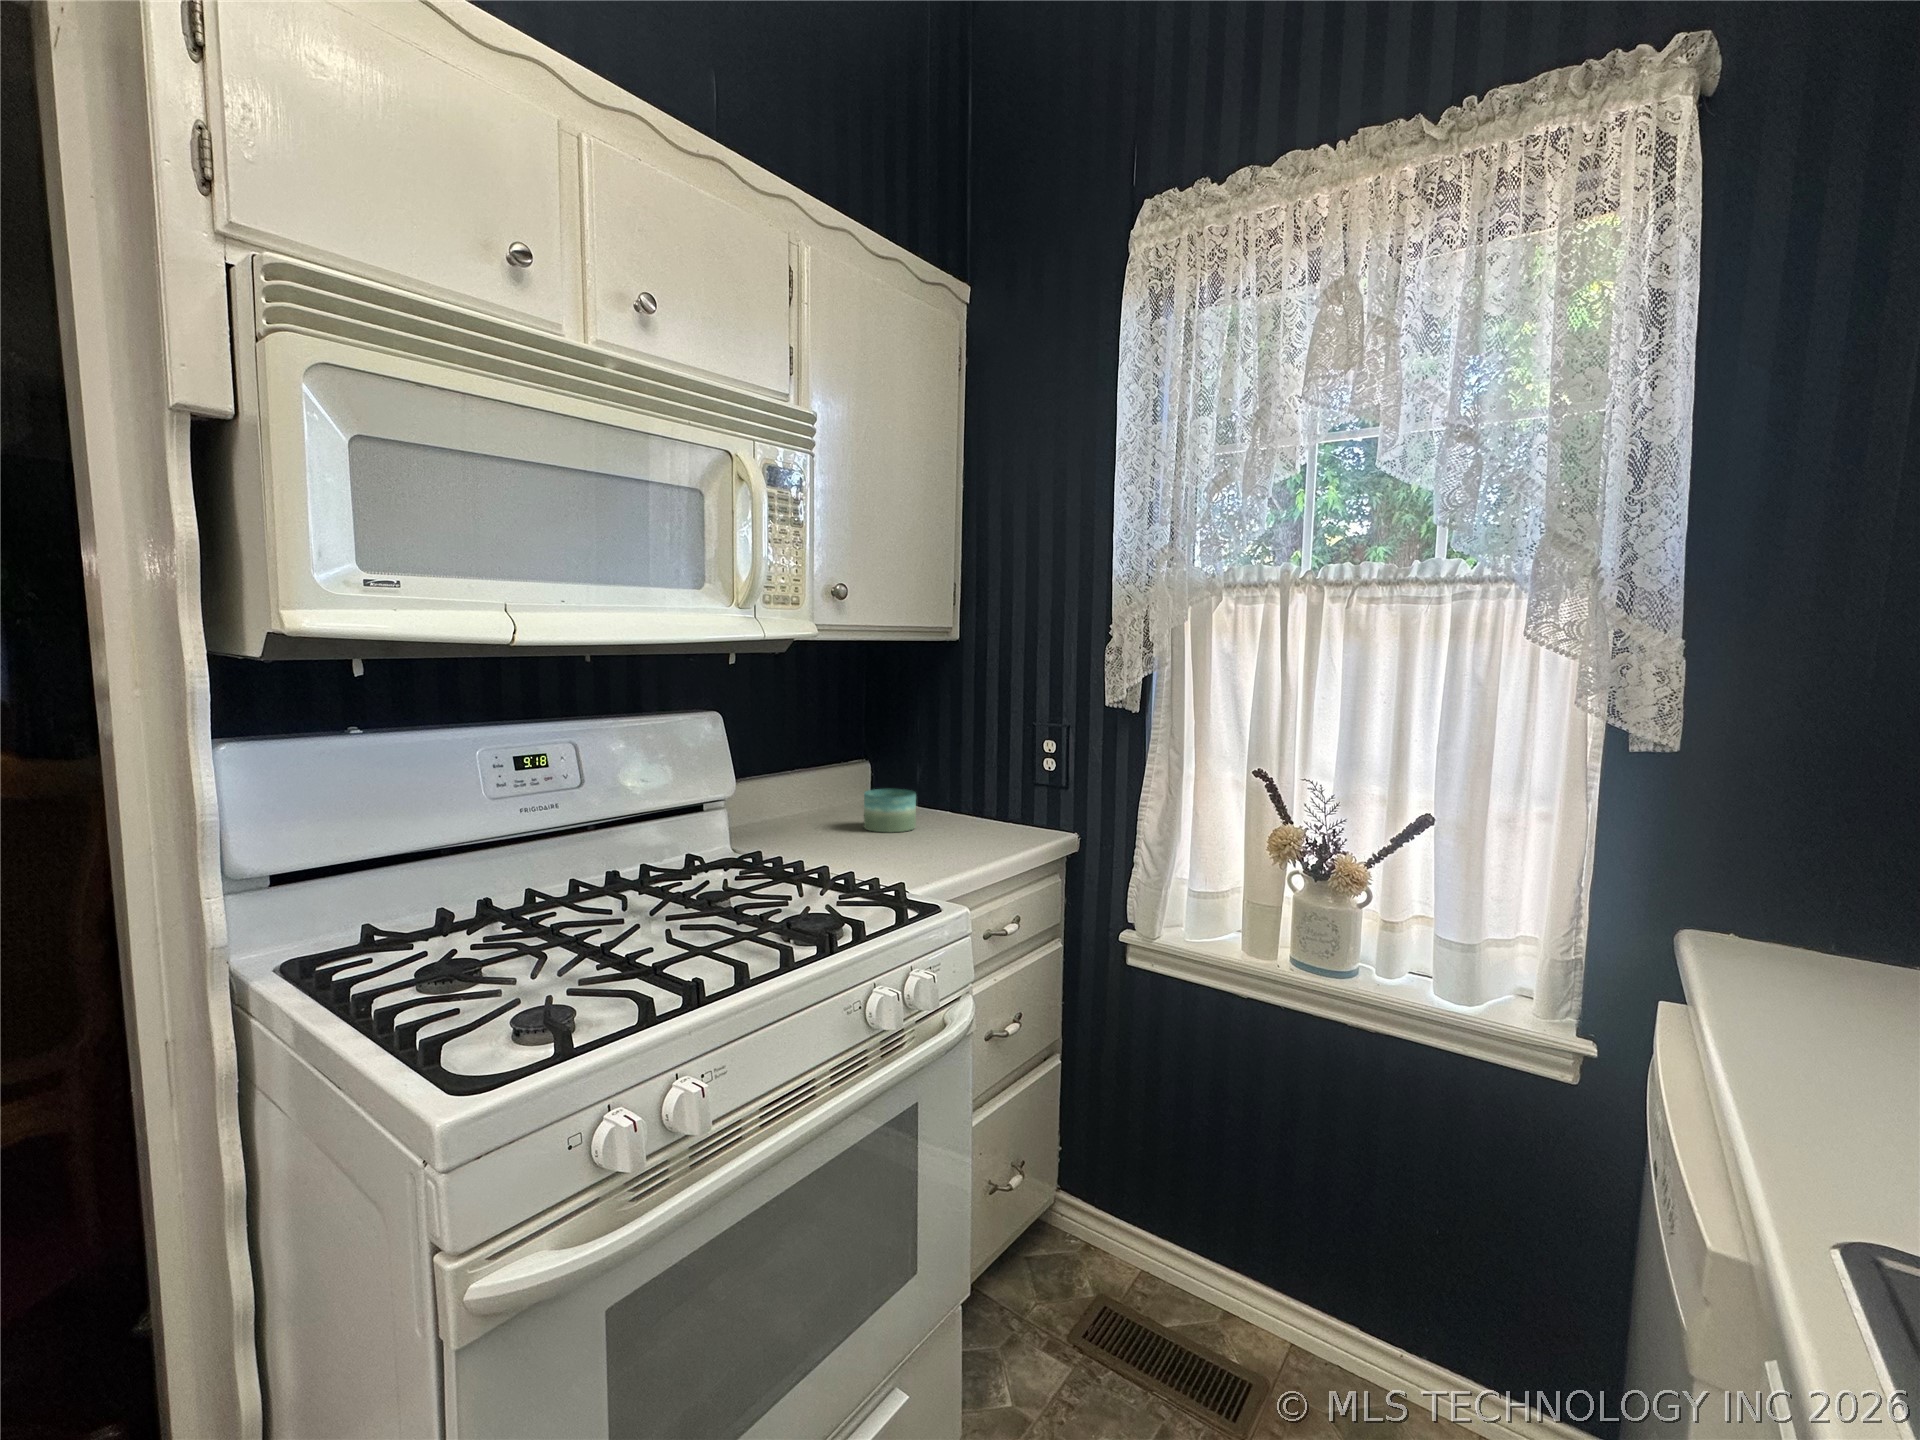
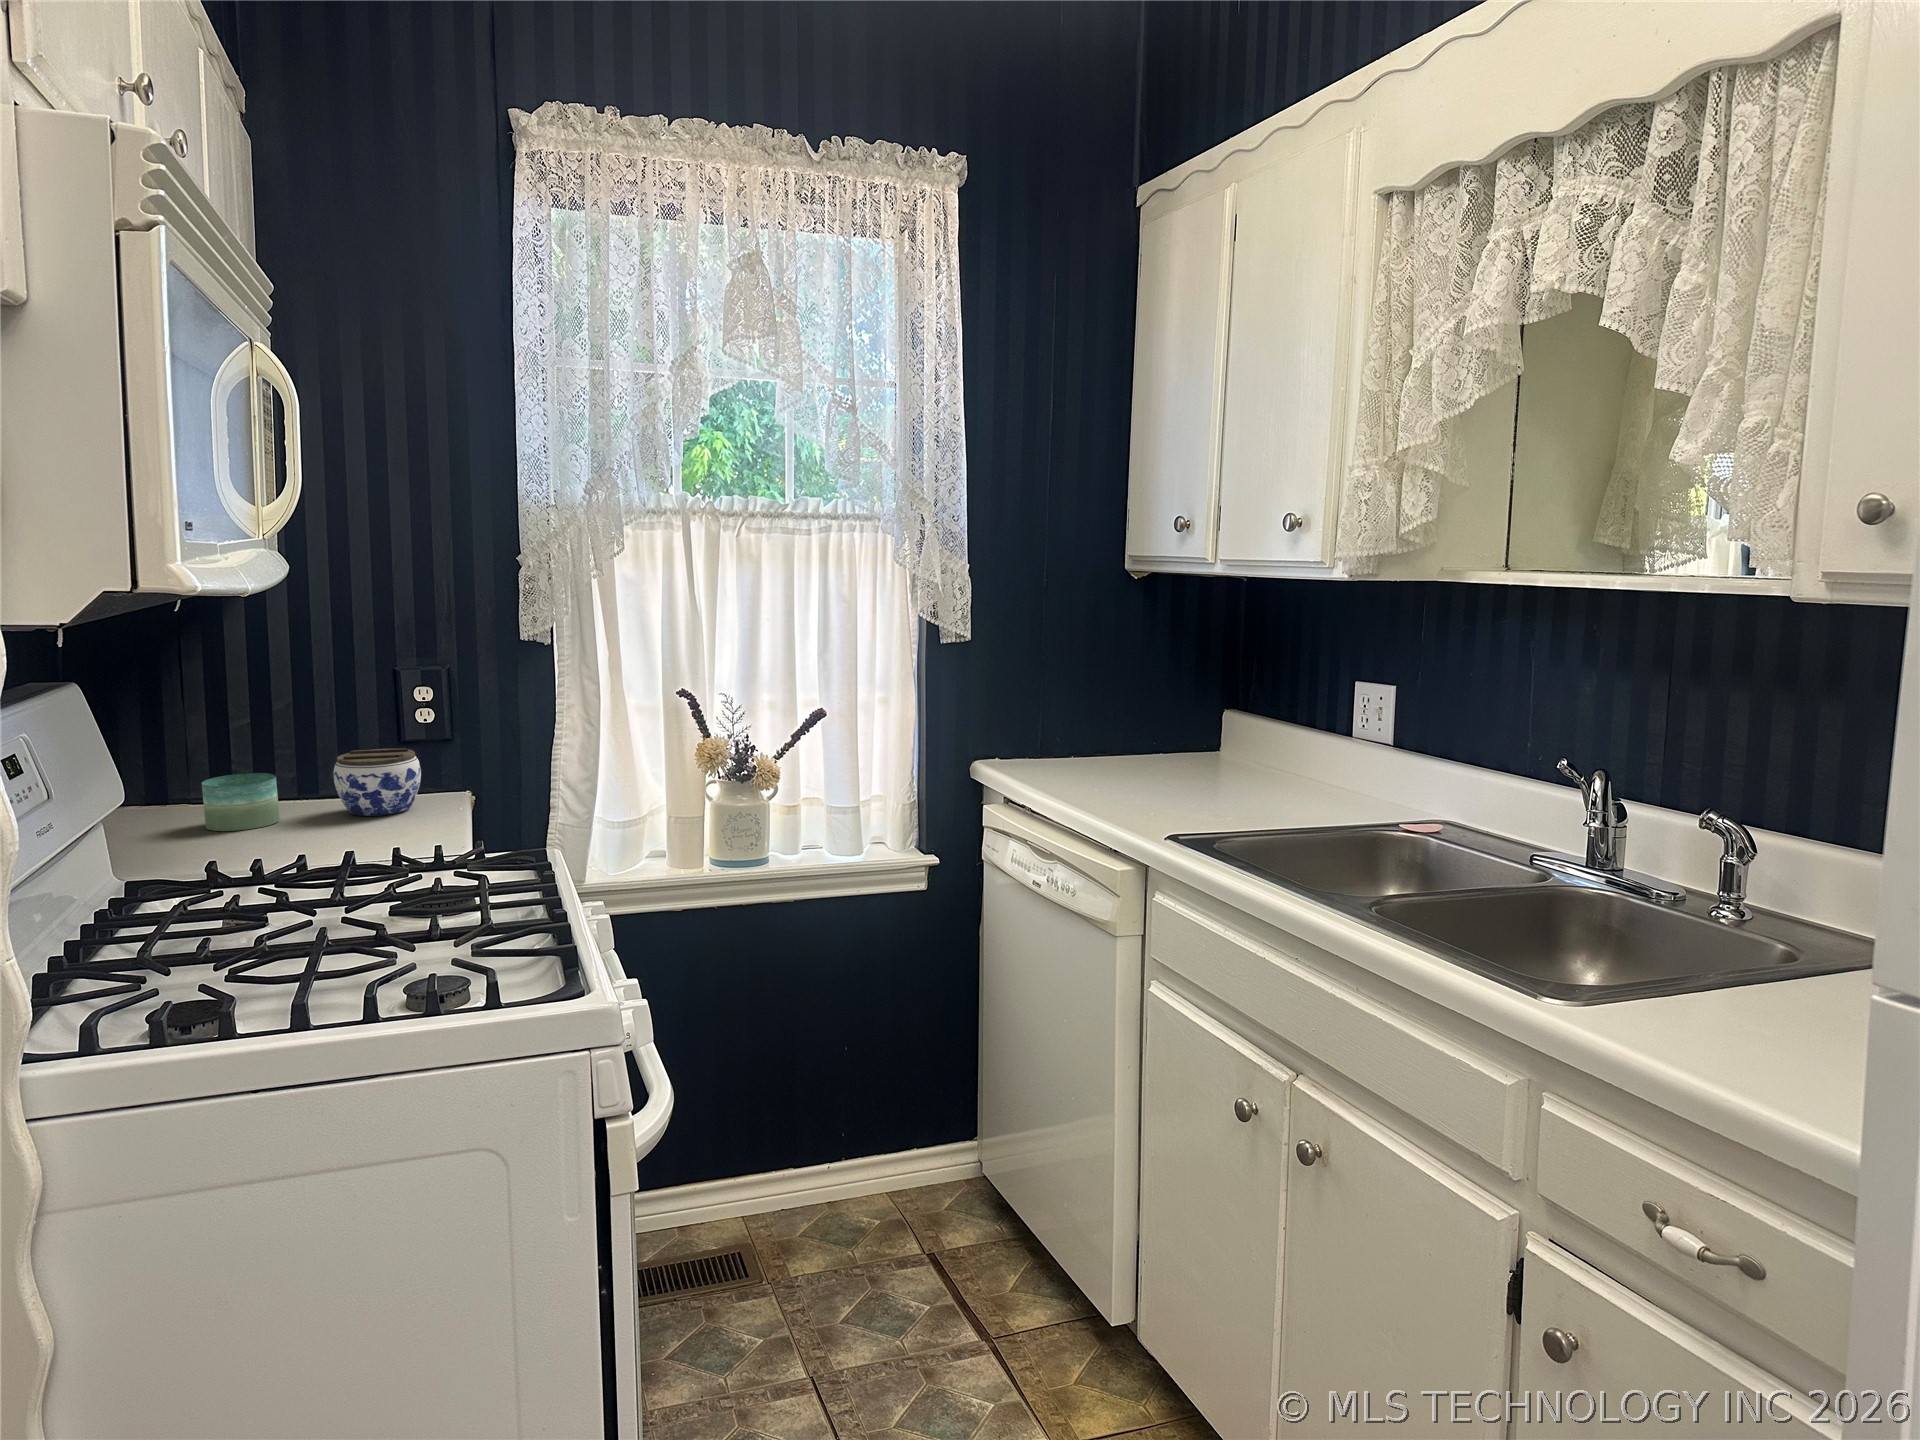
jar: none [948,784,1016,842] -> present [334,748,421,816]

